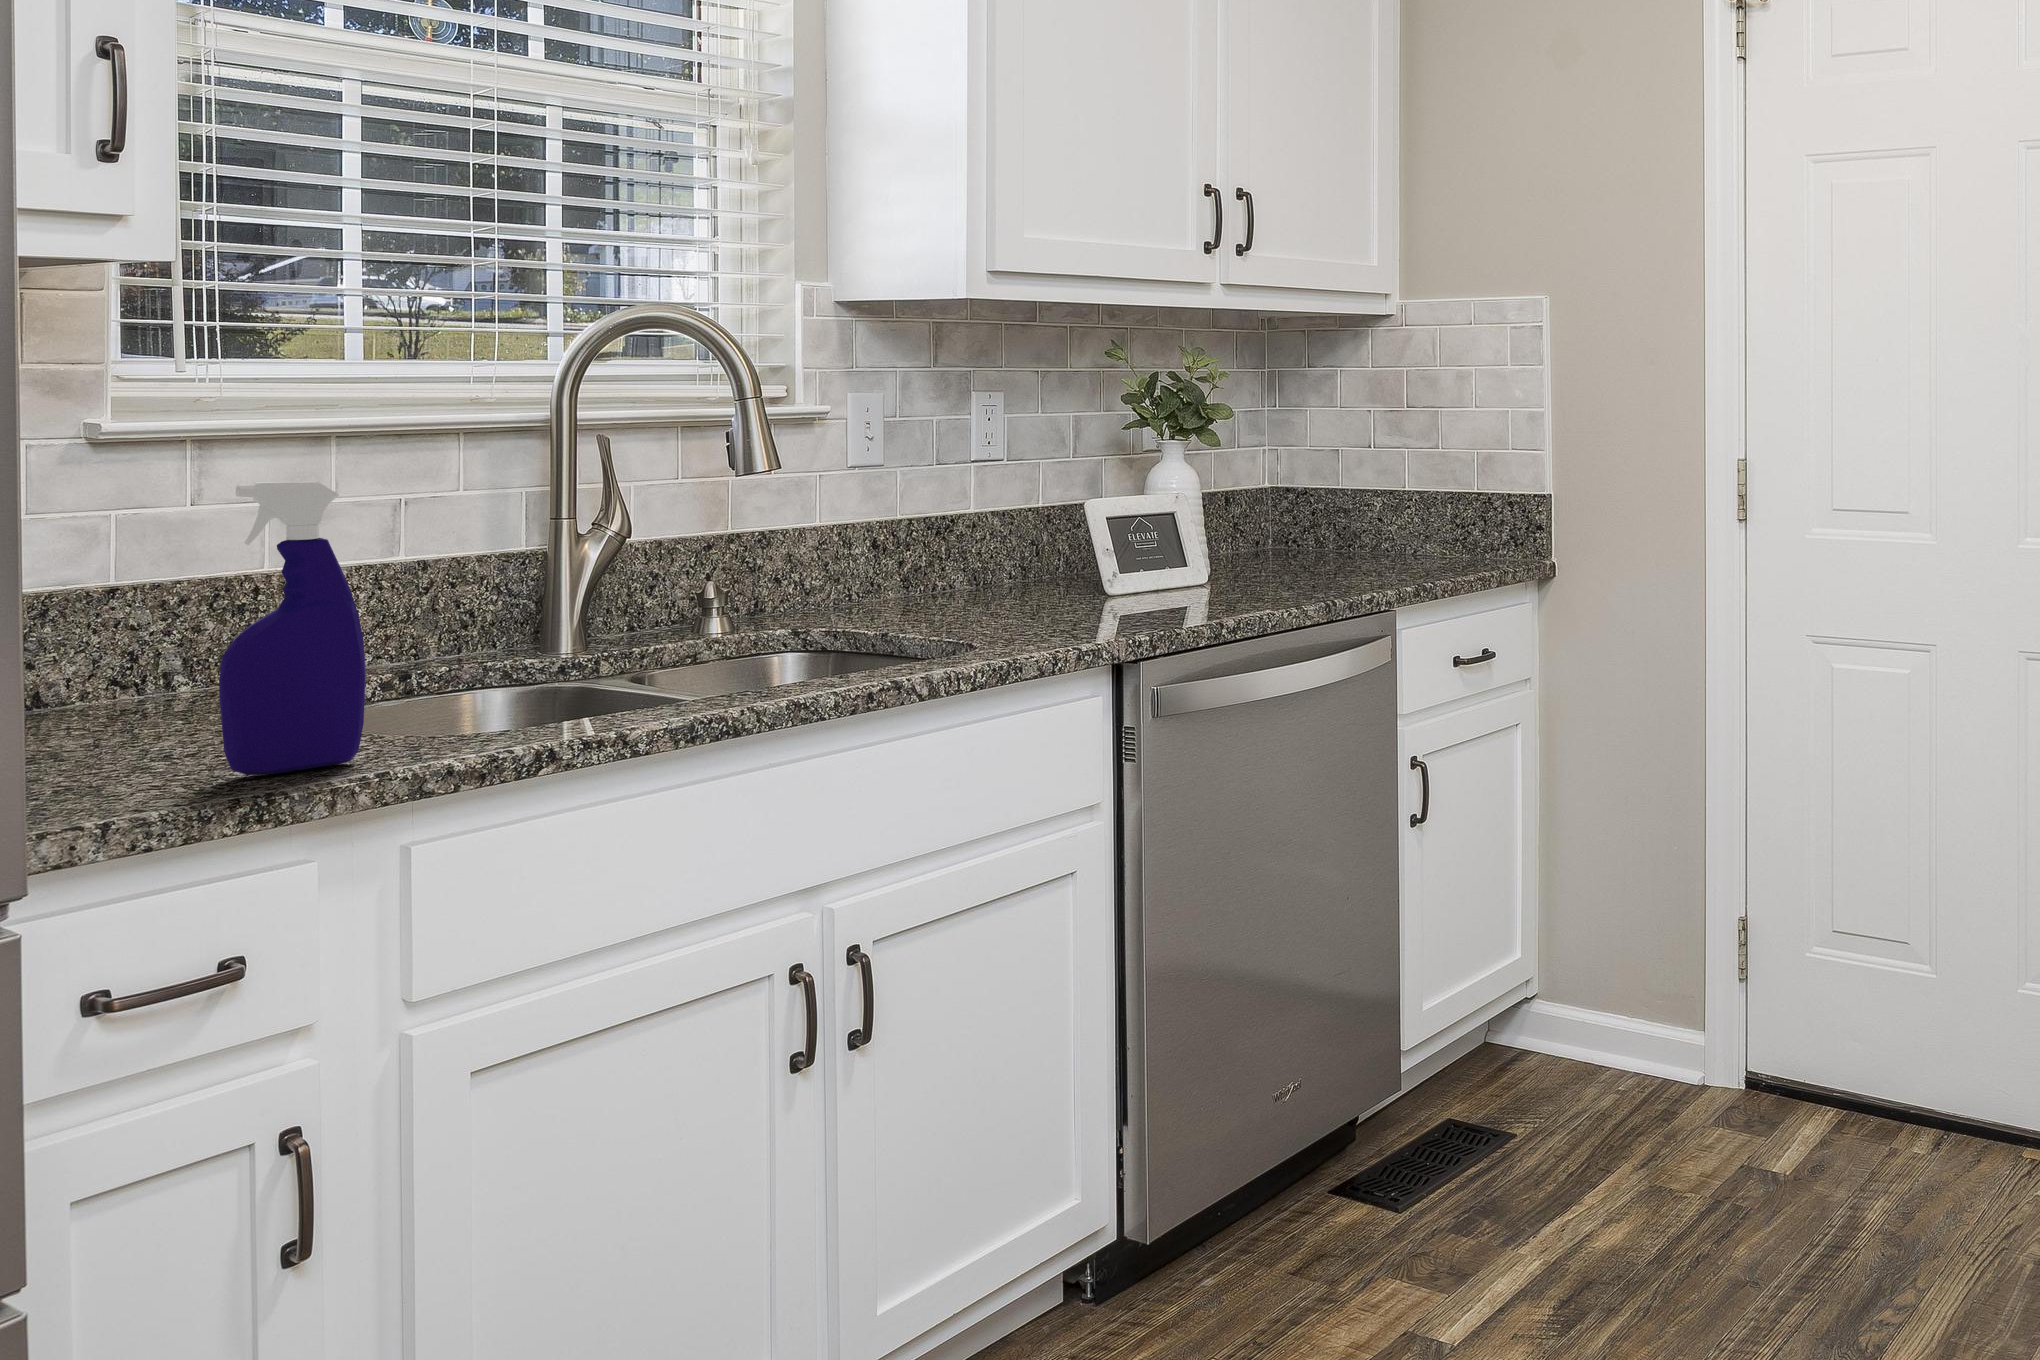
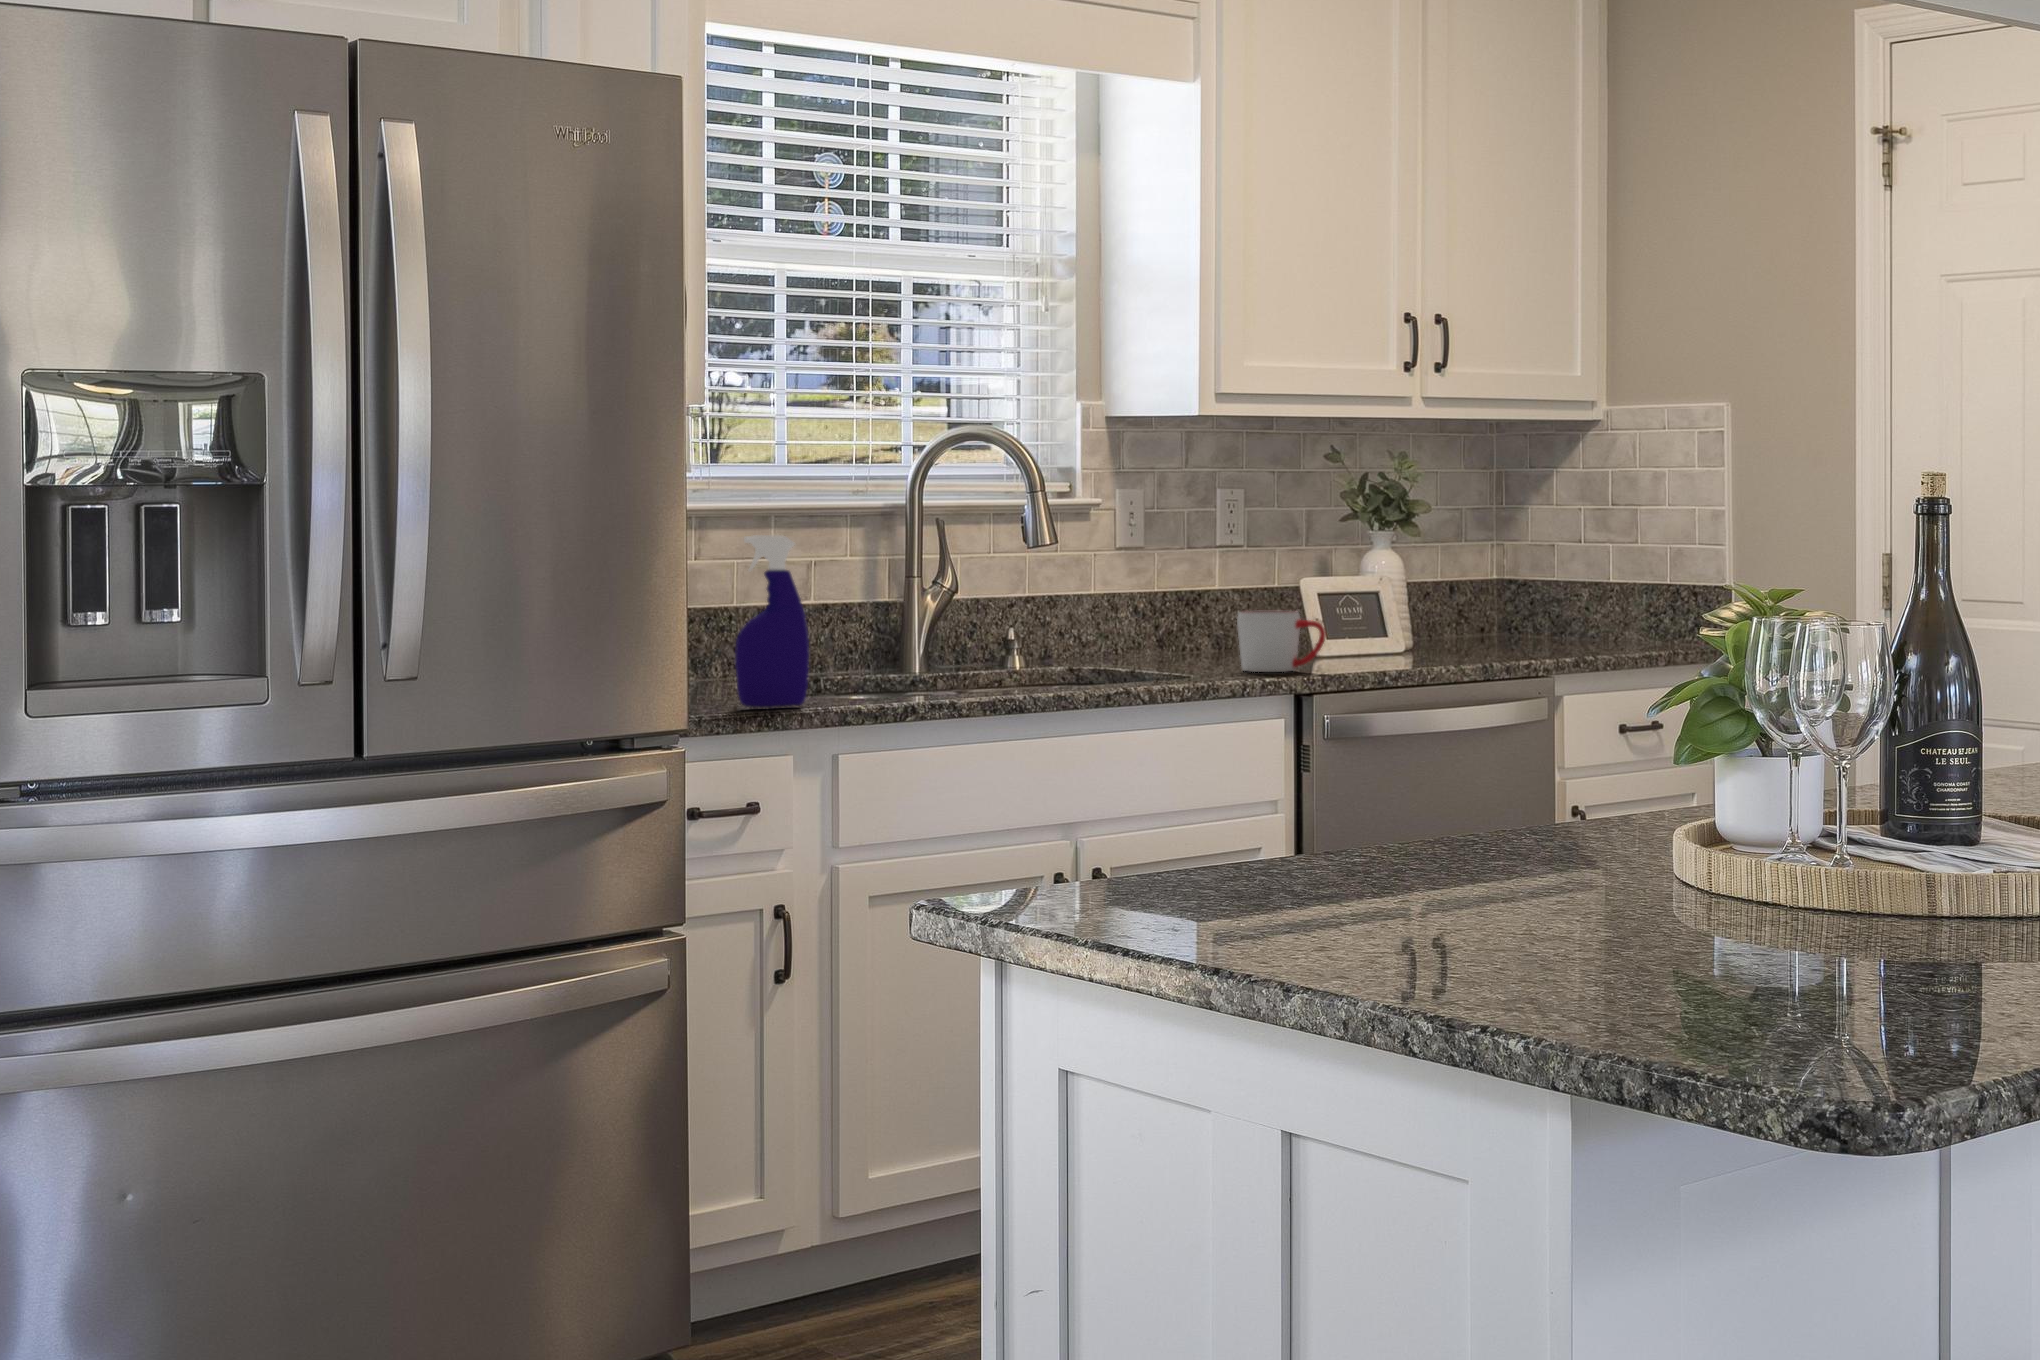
mug: none [1021,547,1139,629] -> present [1237,611,1326,672]

